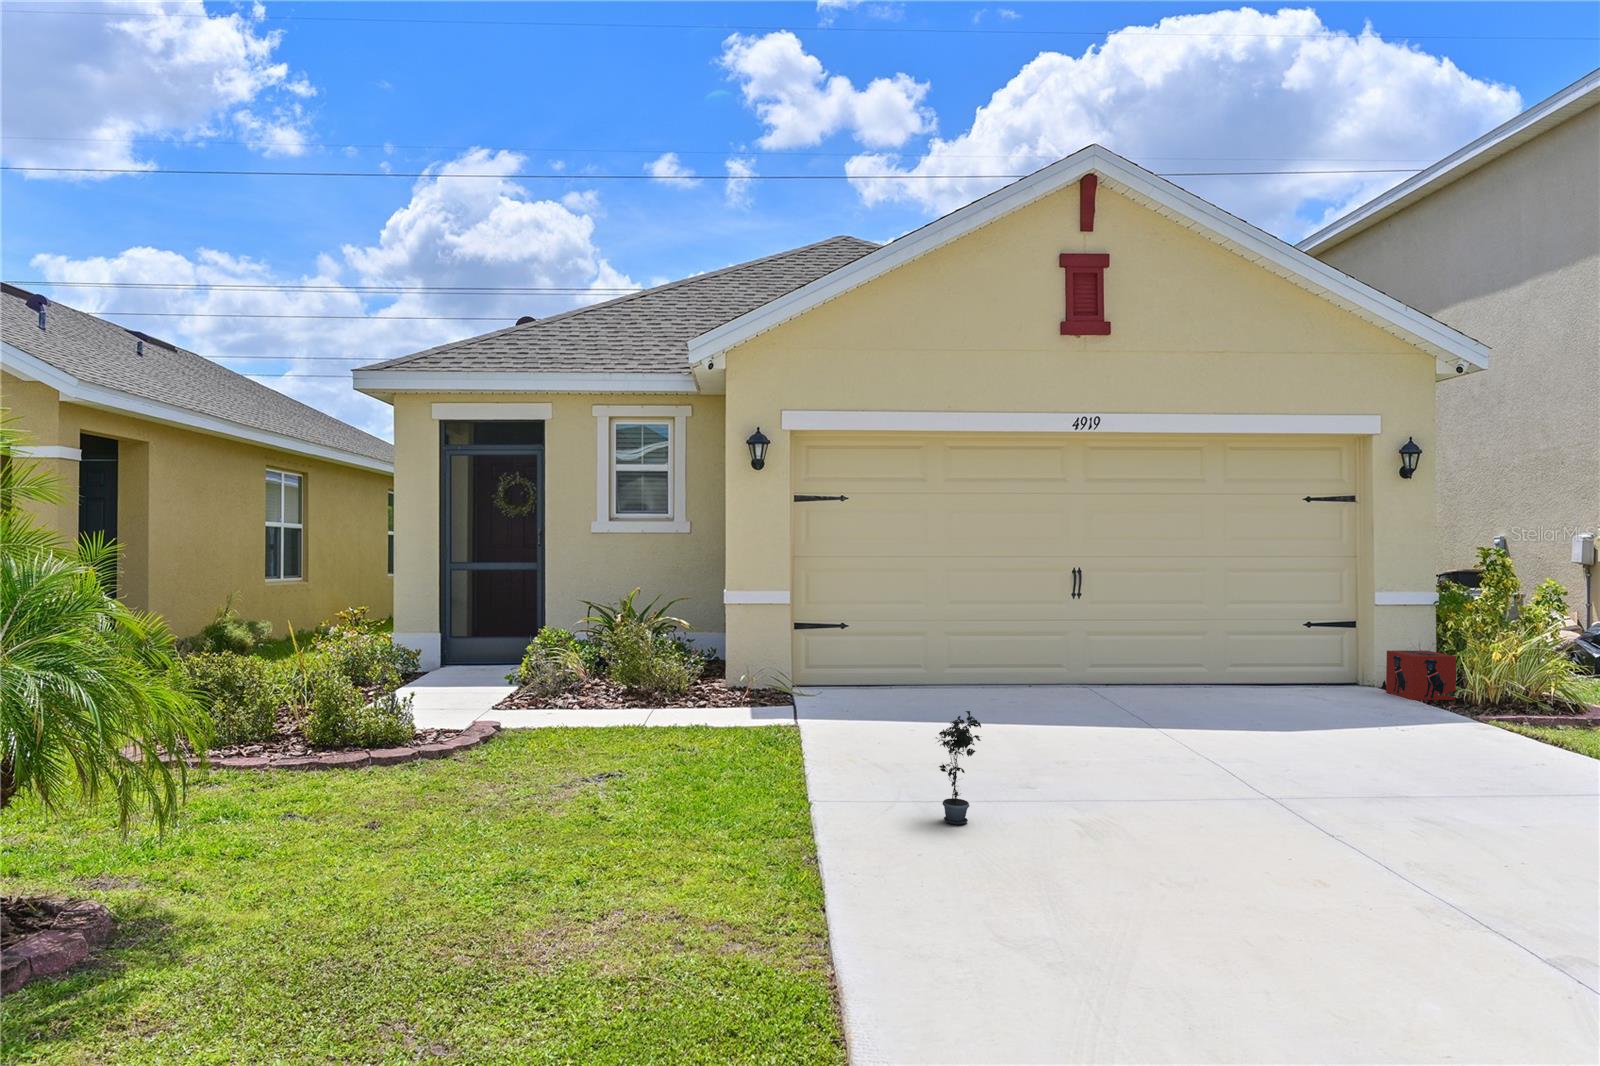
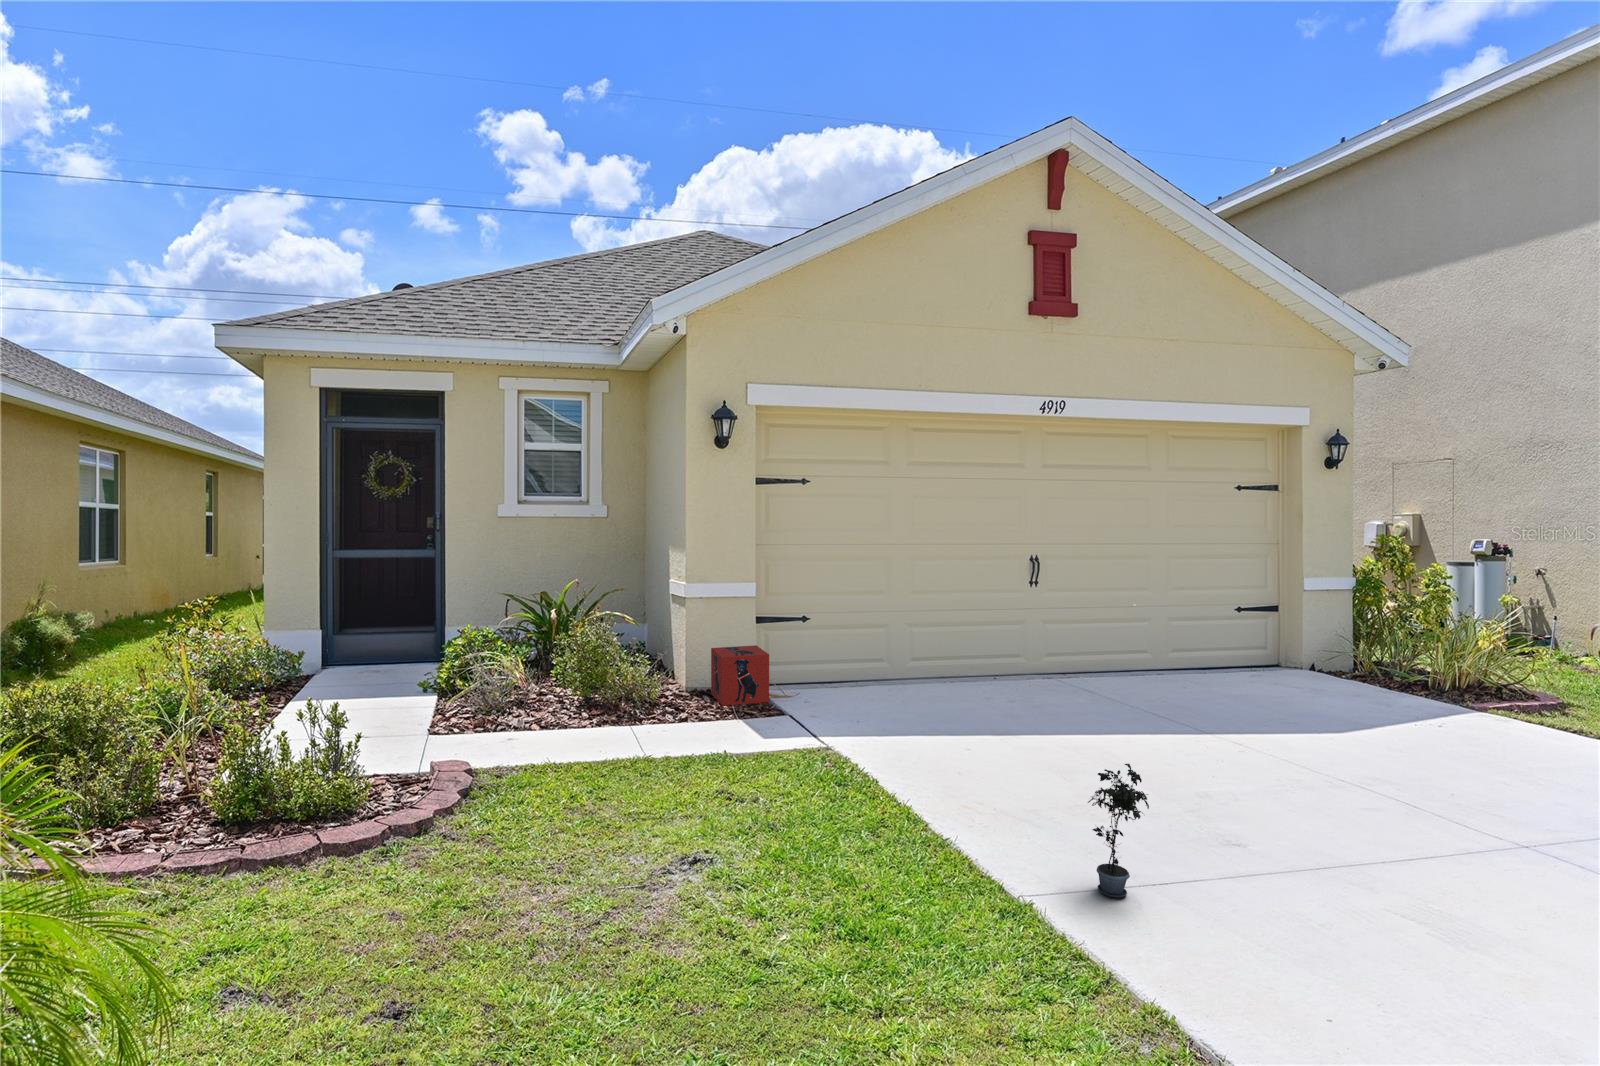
storage box: present [1386,650,1456,700] -> present [711,645,769,706]

